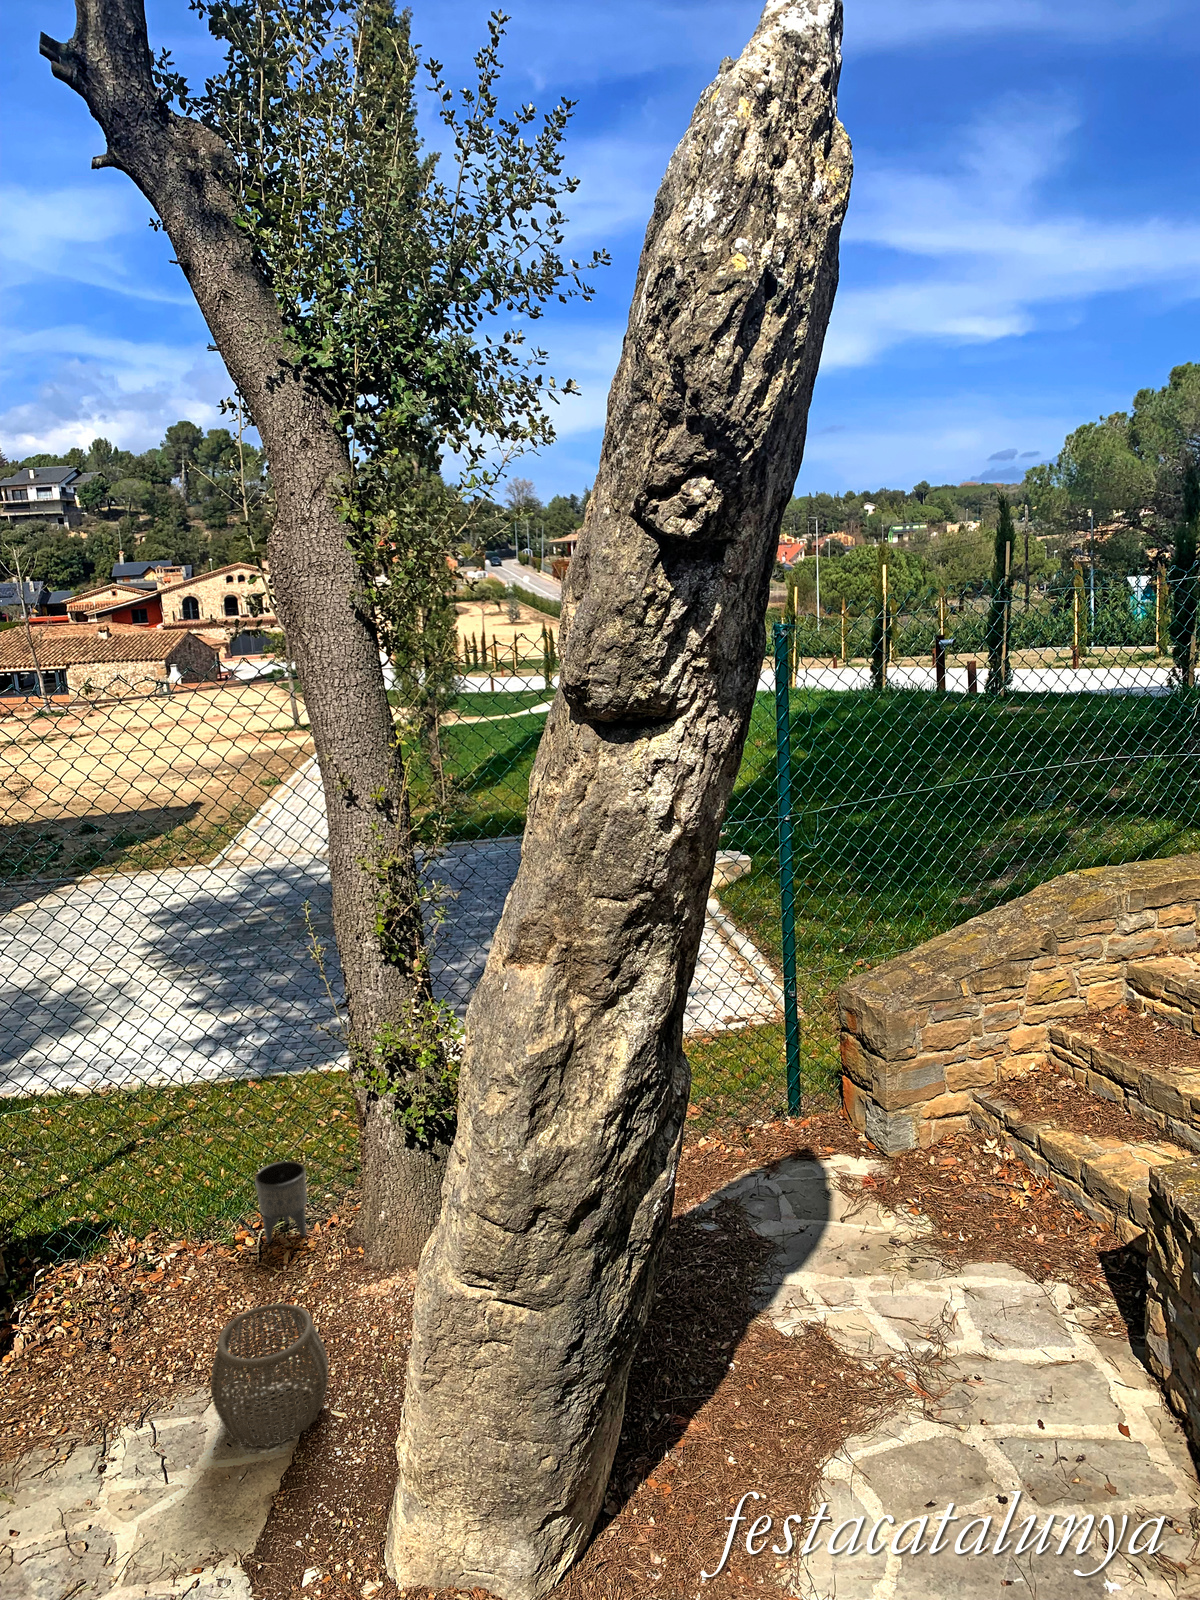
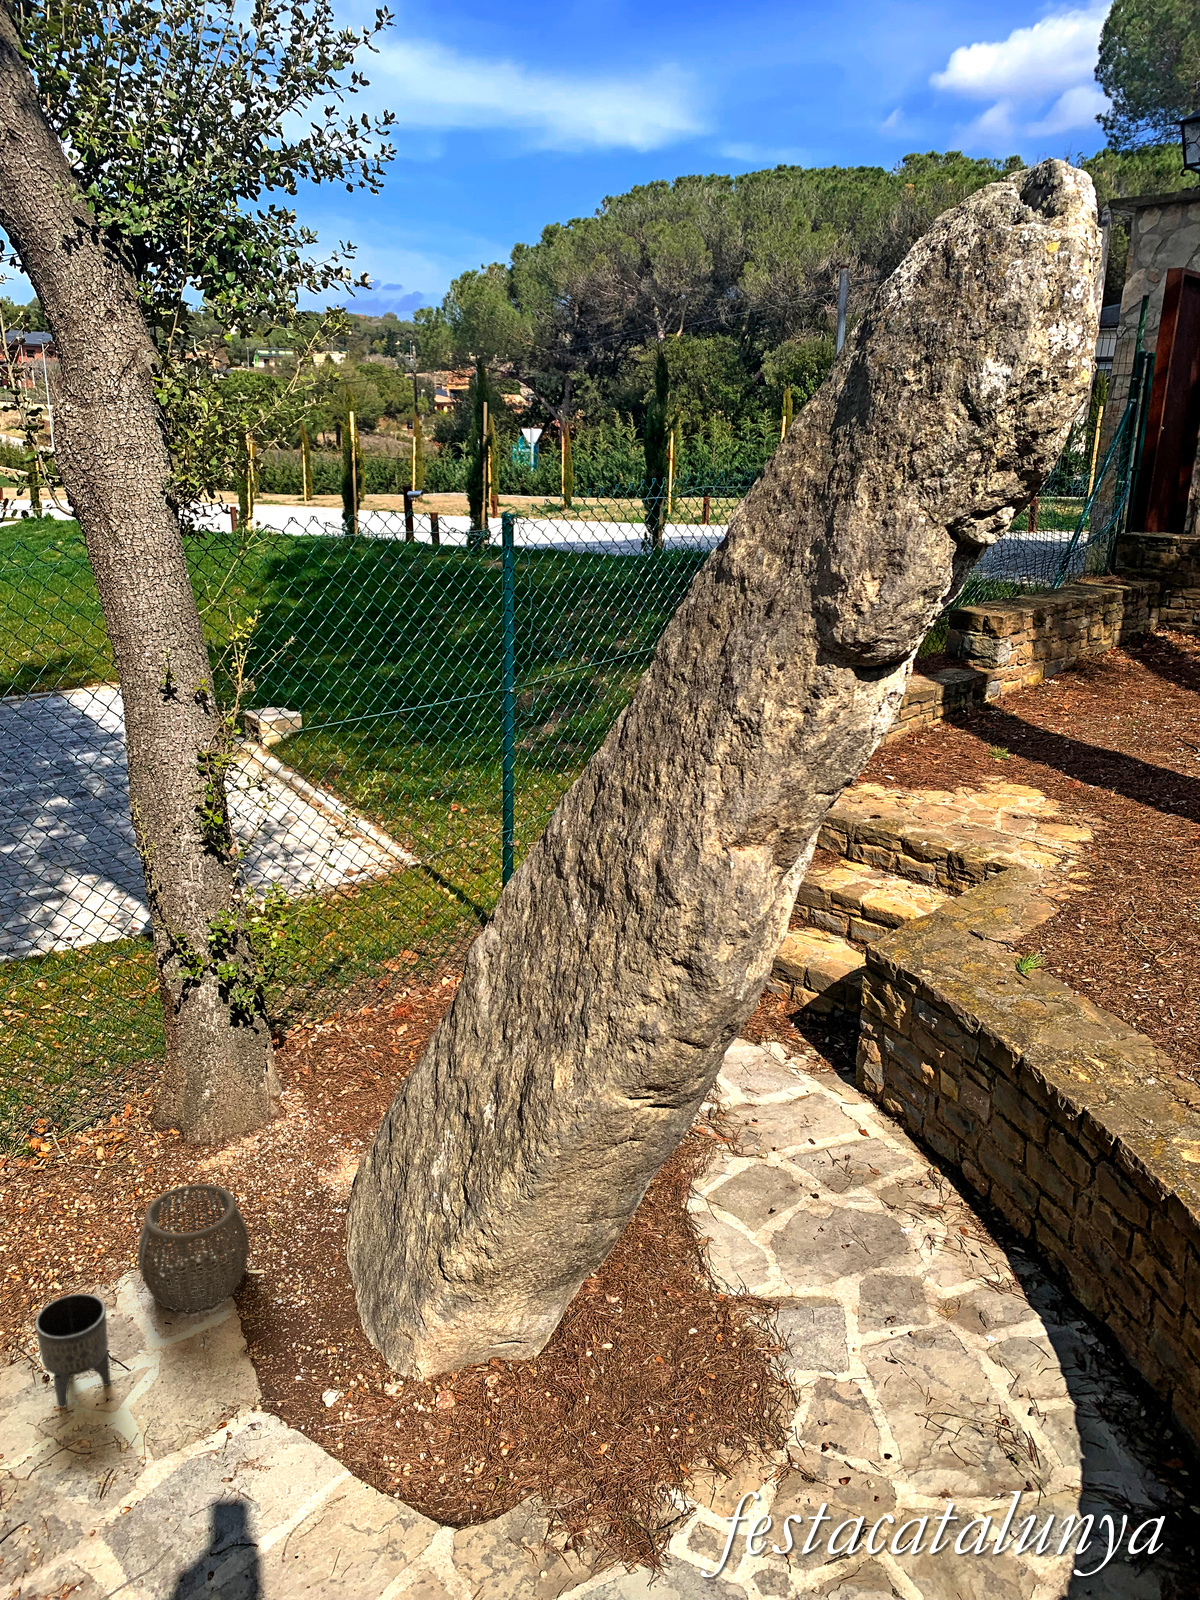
planter: present [255,1161,307,1243] -> present [35,1294,110,1408]

